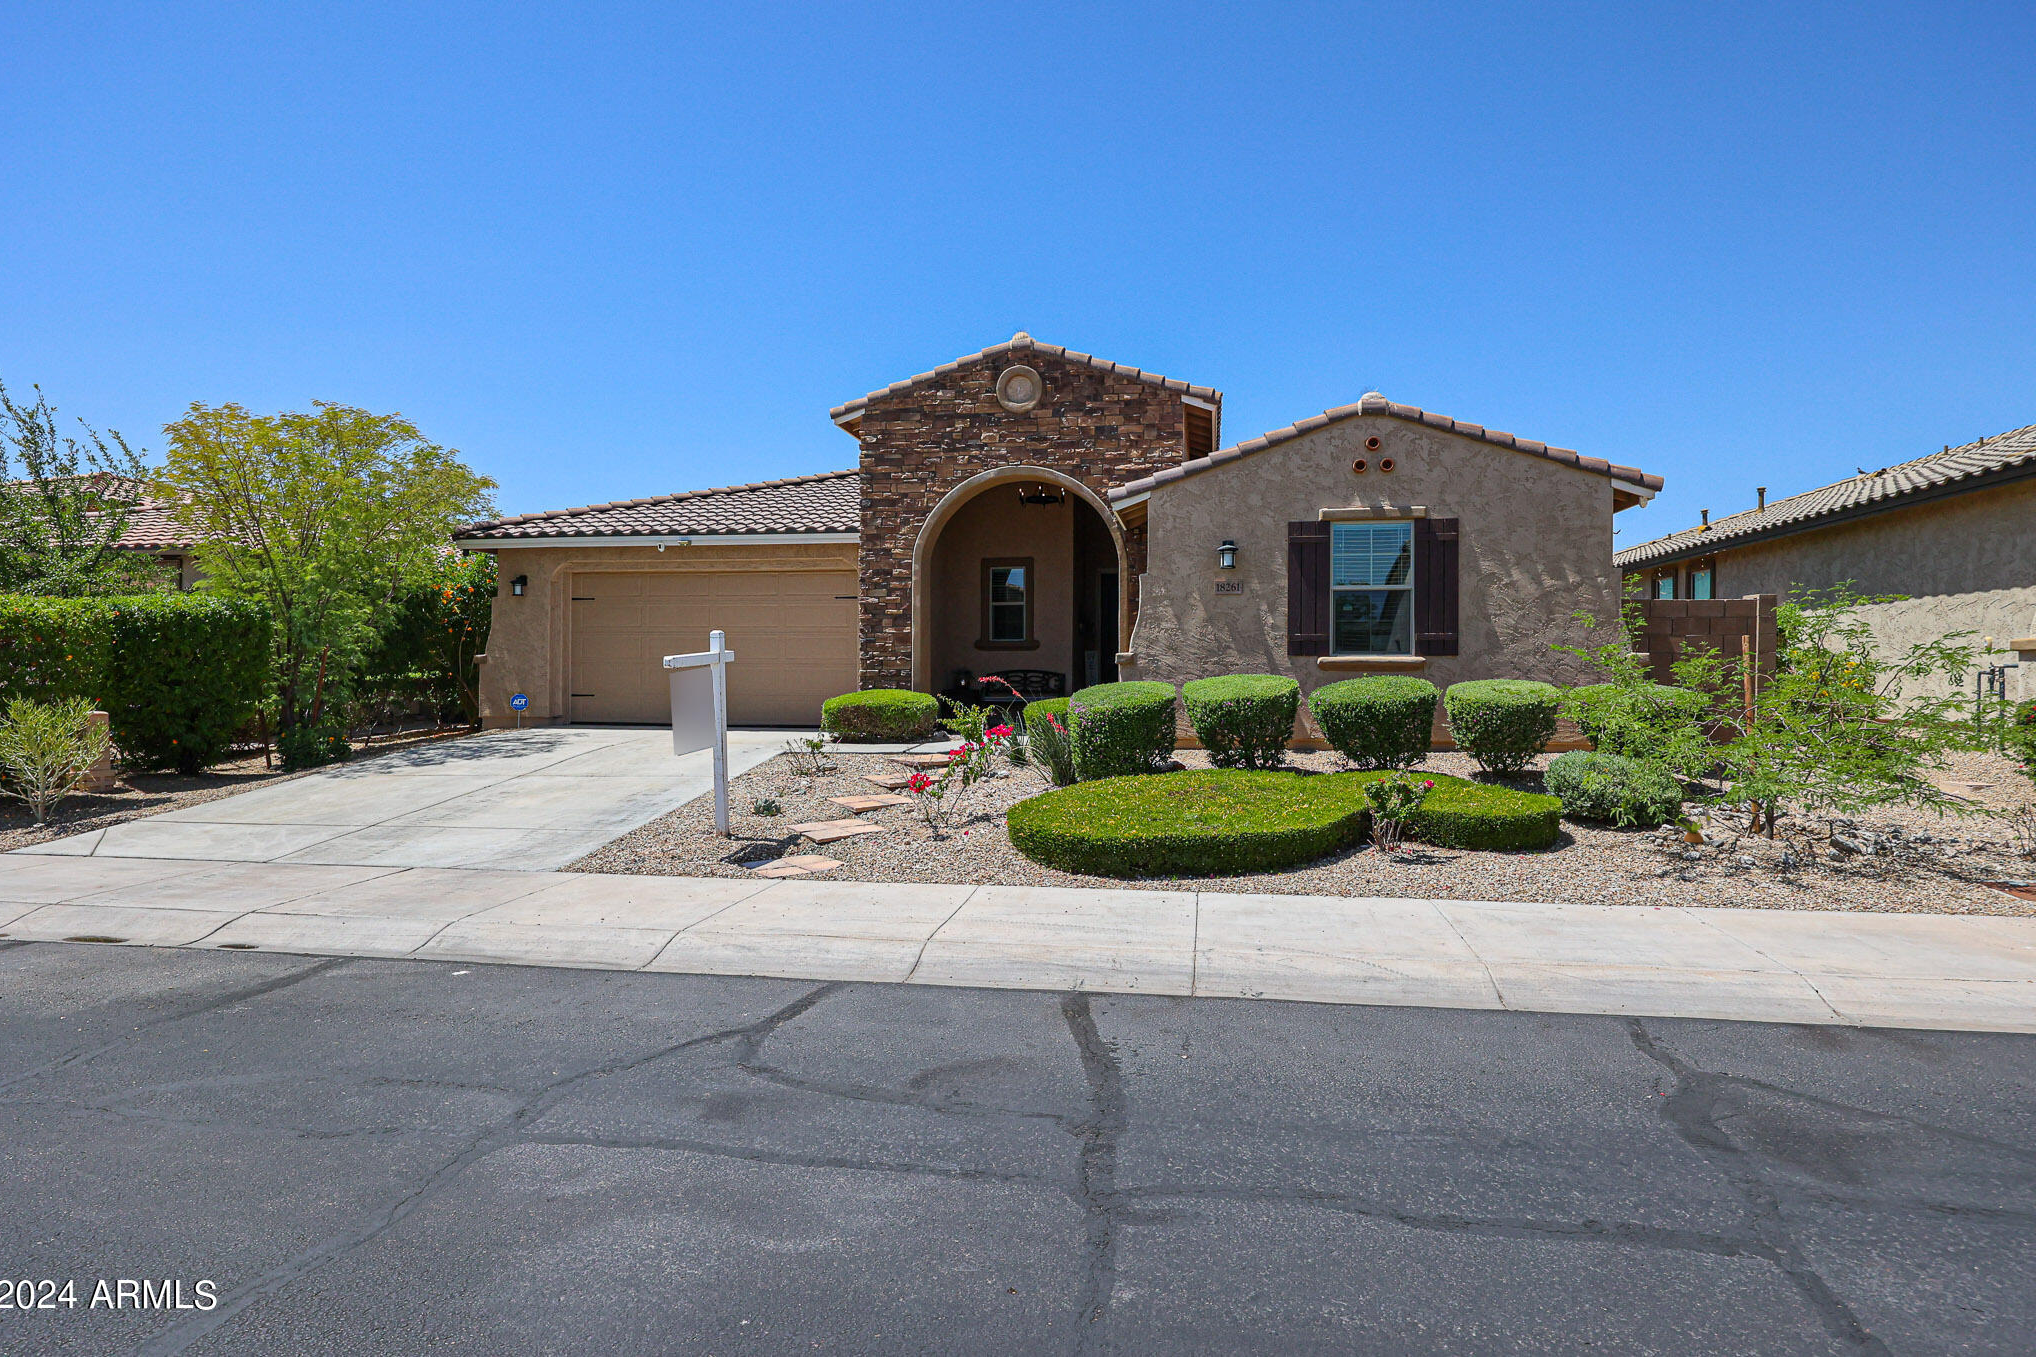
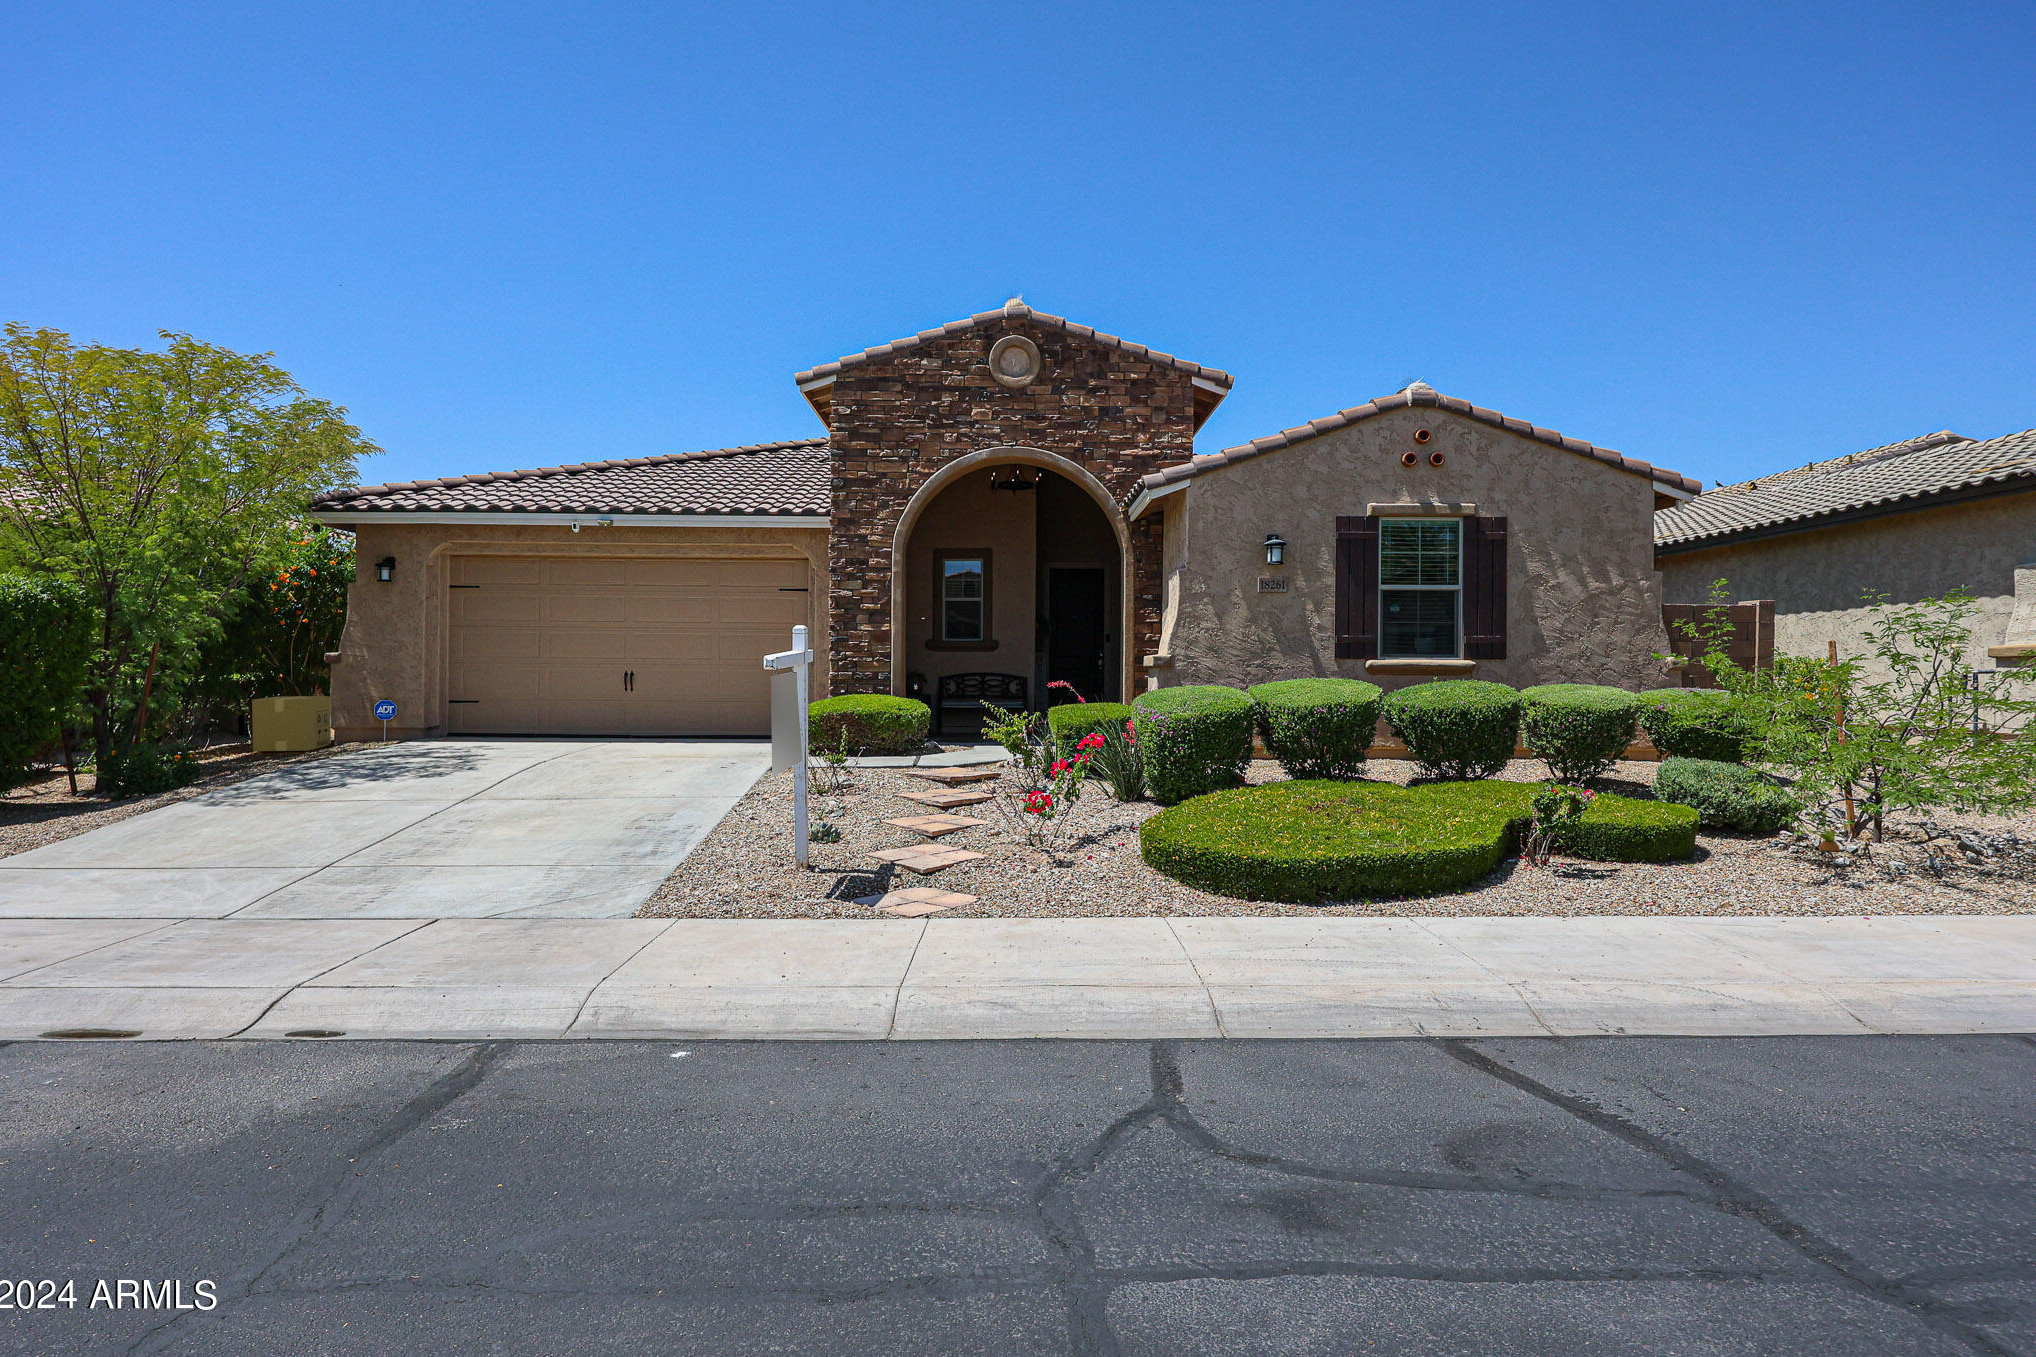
cardboard box: none [389,690,456,735] -> present [252,696,331,751]

